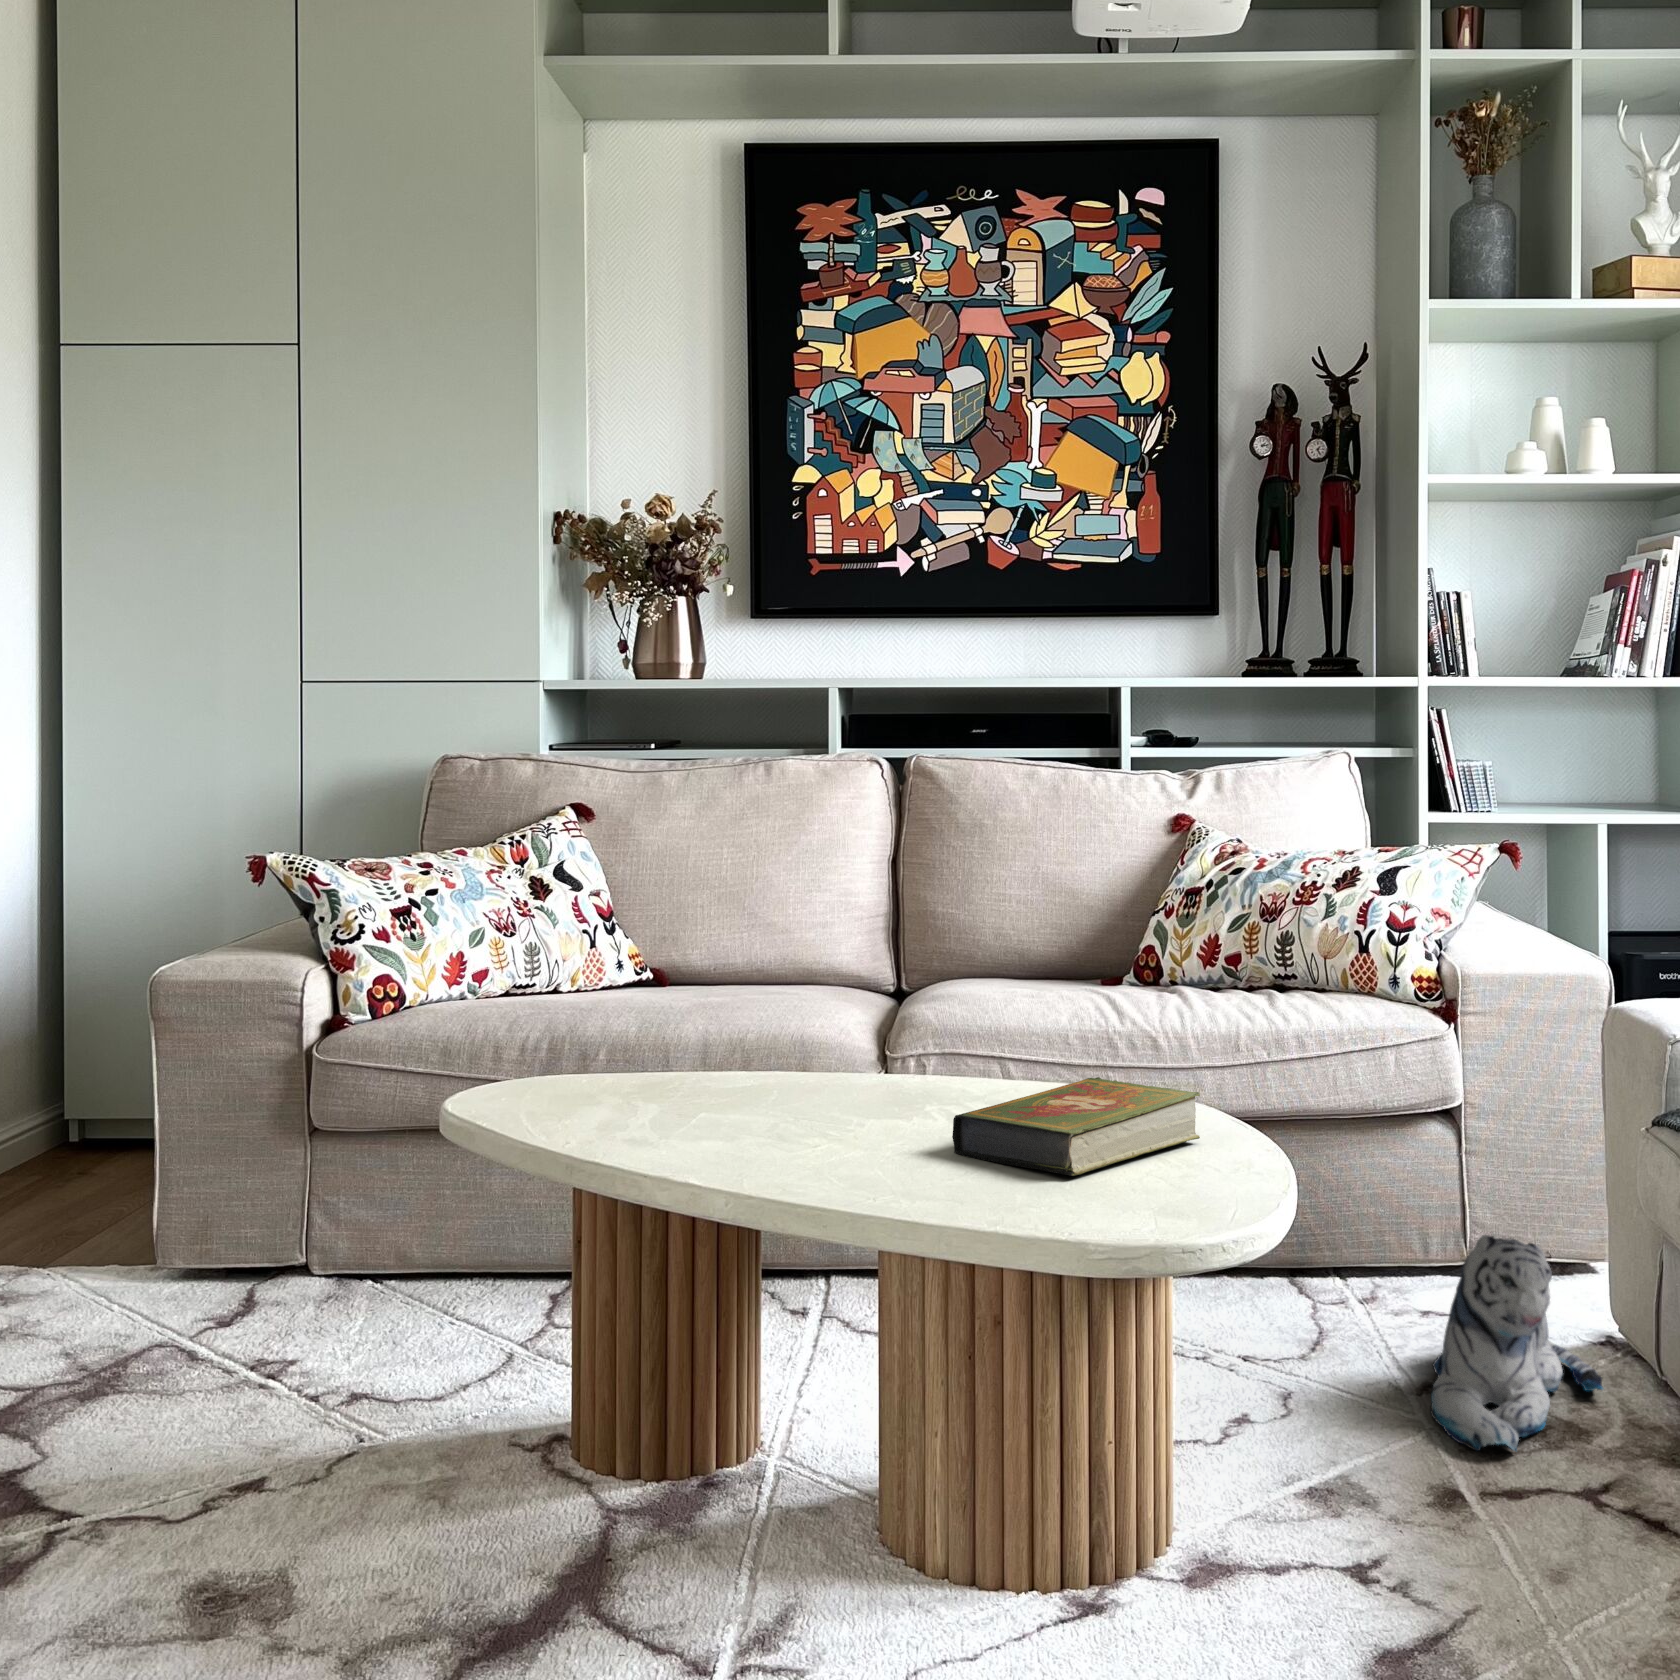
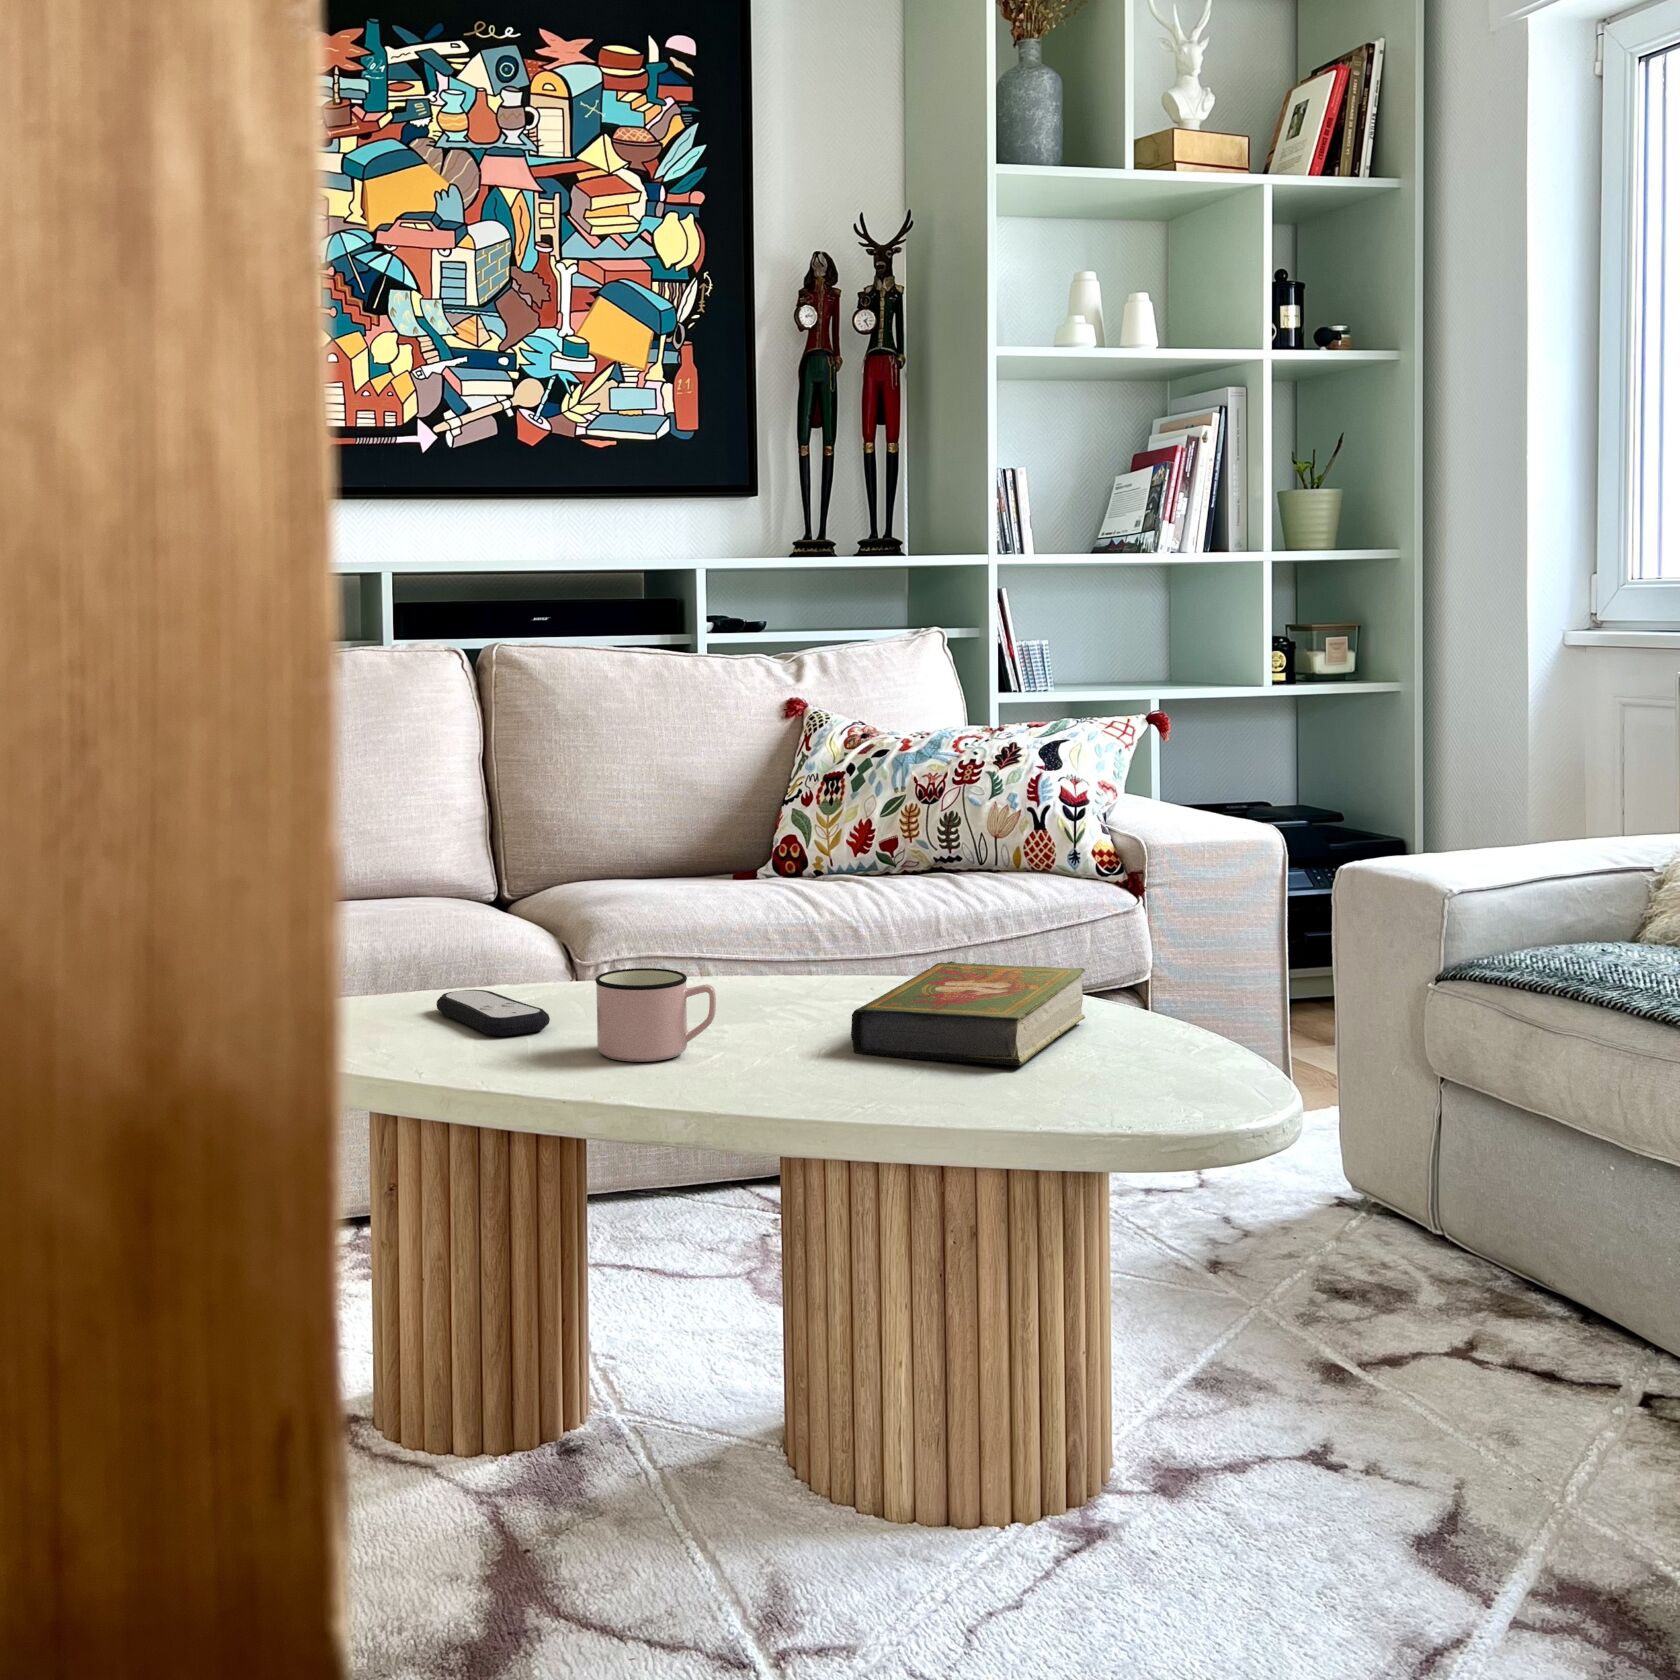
mug: none [739,1065,836,1146] -> present [595,968,716,1062]
remote control: none [662,1073,734,1115] -> present [436,990,550,1036]
plush toy: present [1430,1235,1603,1451] -> none [1206,1101,1386,1322]

